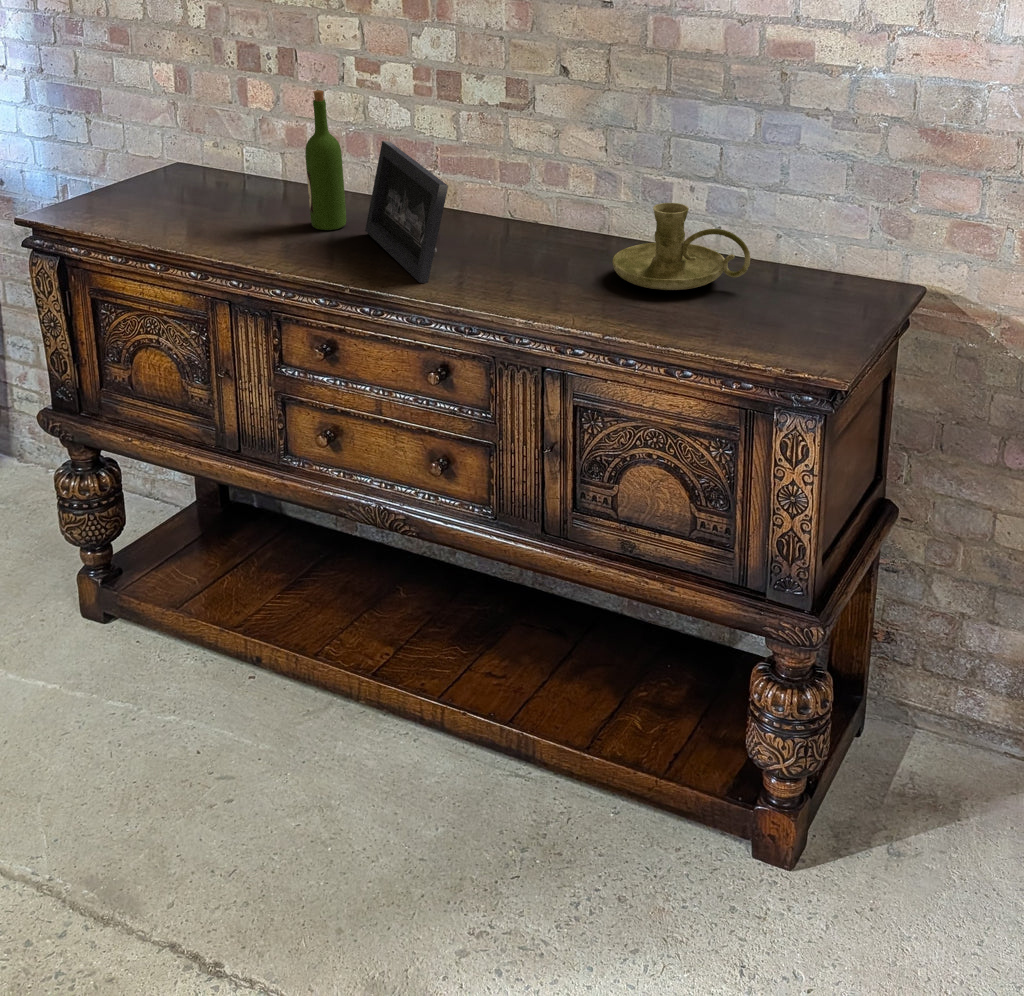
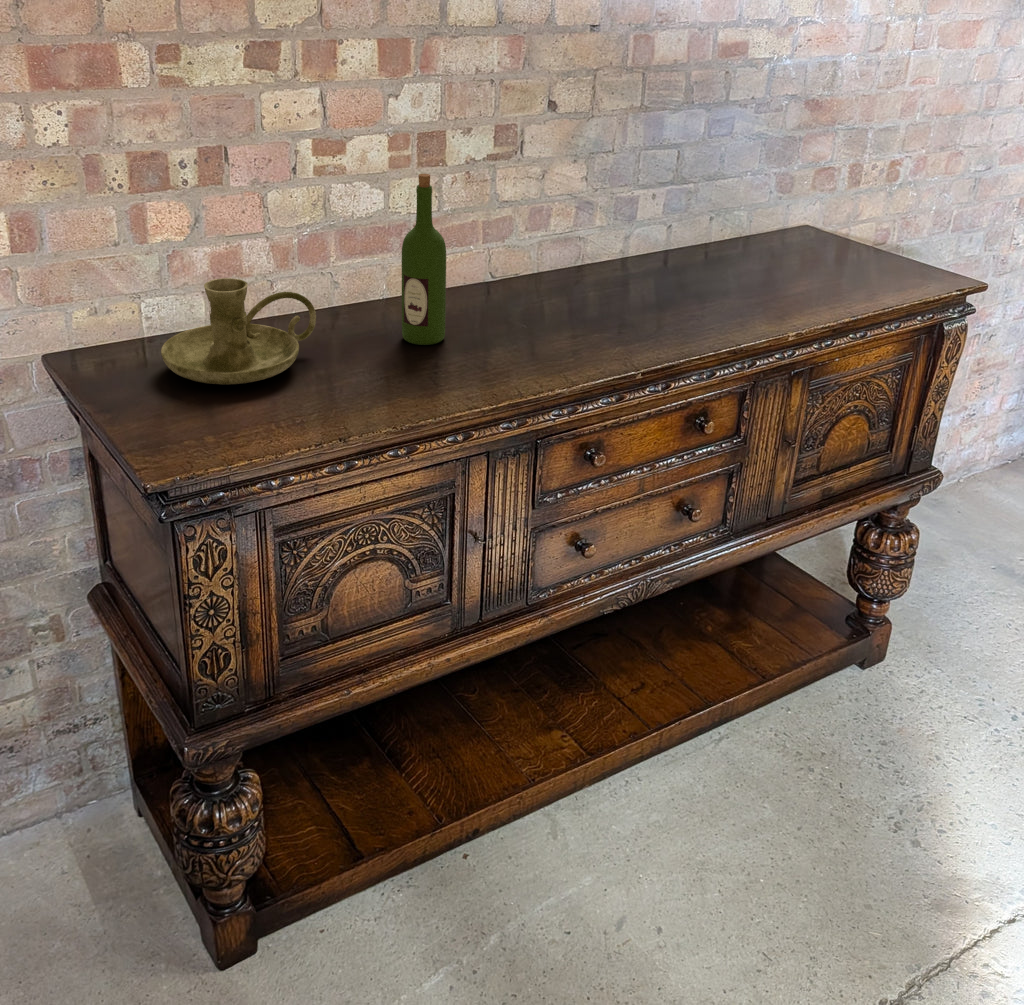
picture frame: present [365,141,448,283] -> none [475,217,677,340]
candle holder: present [612,203,750,290] -> present [161,278,316,384]

